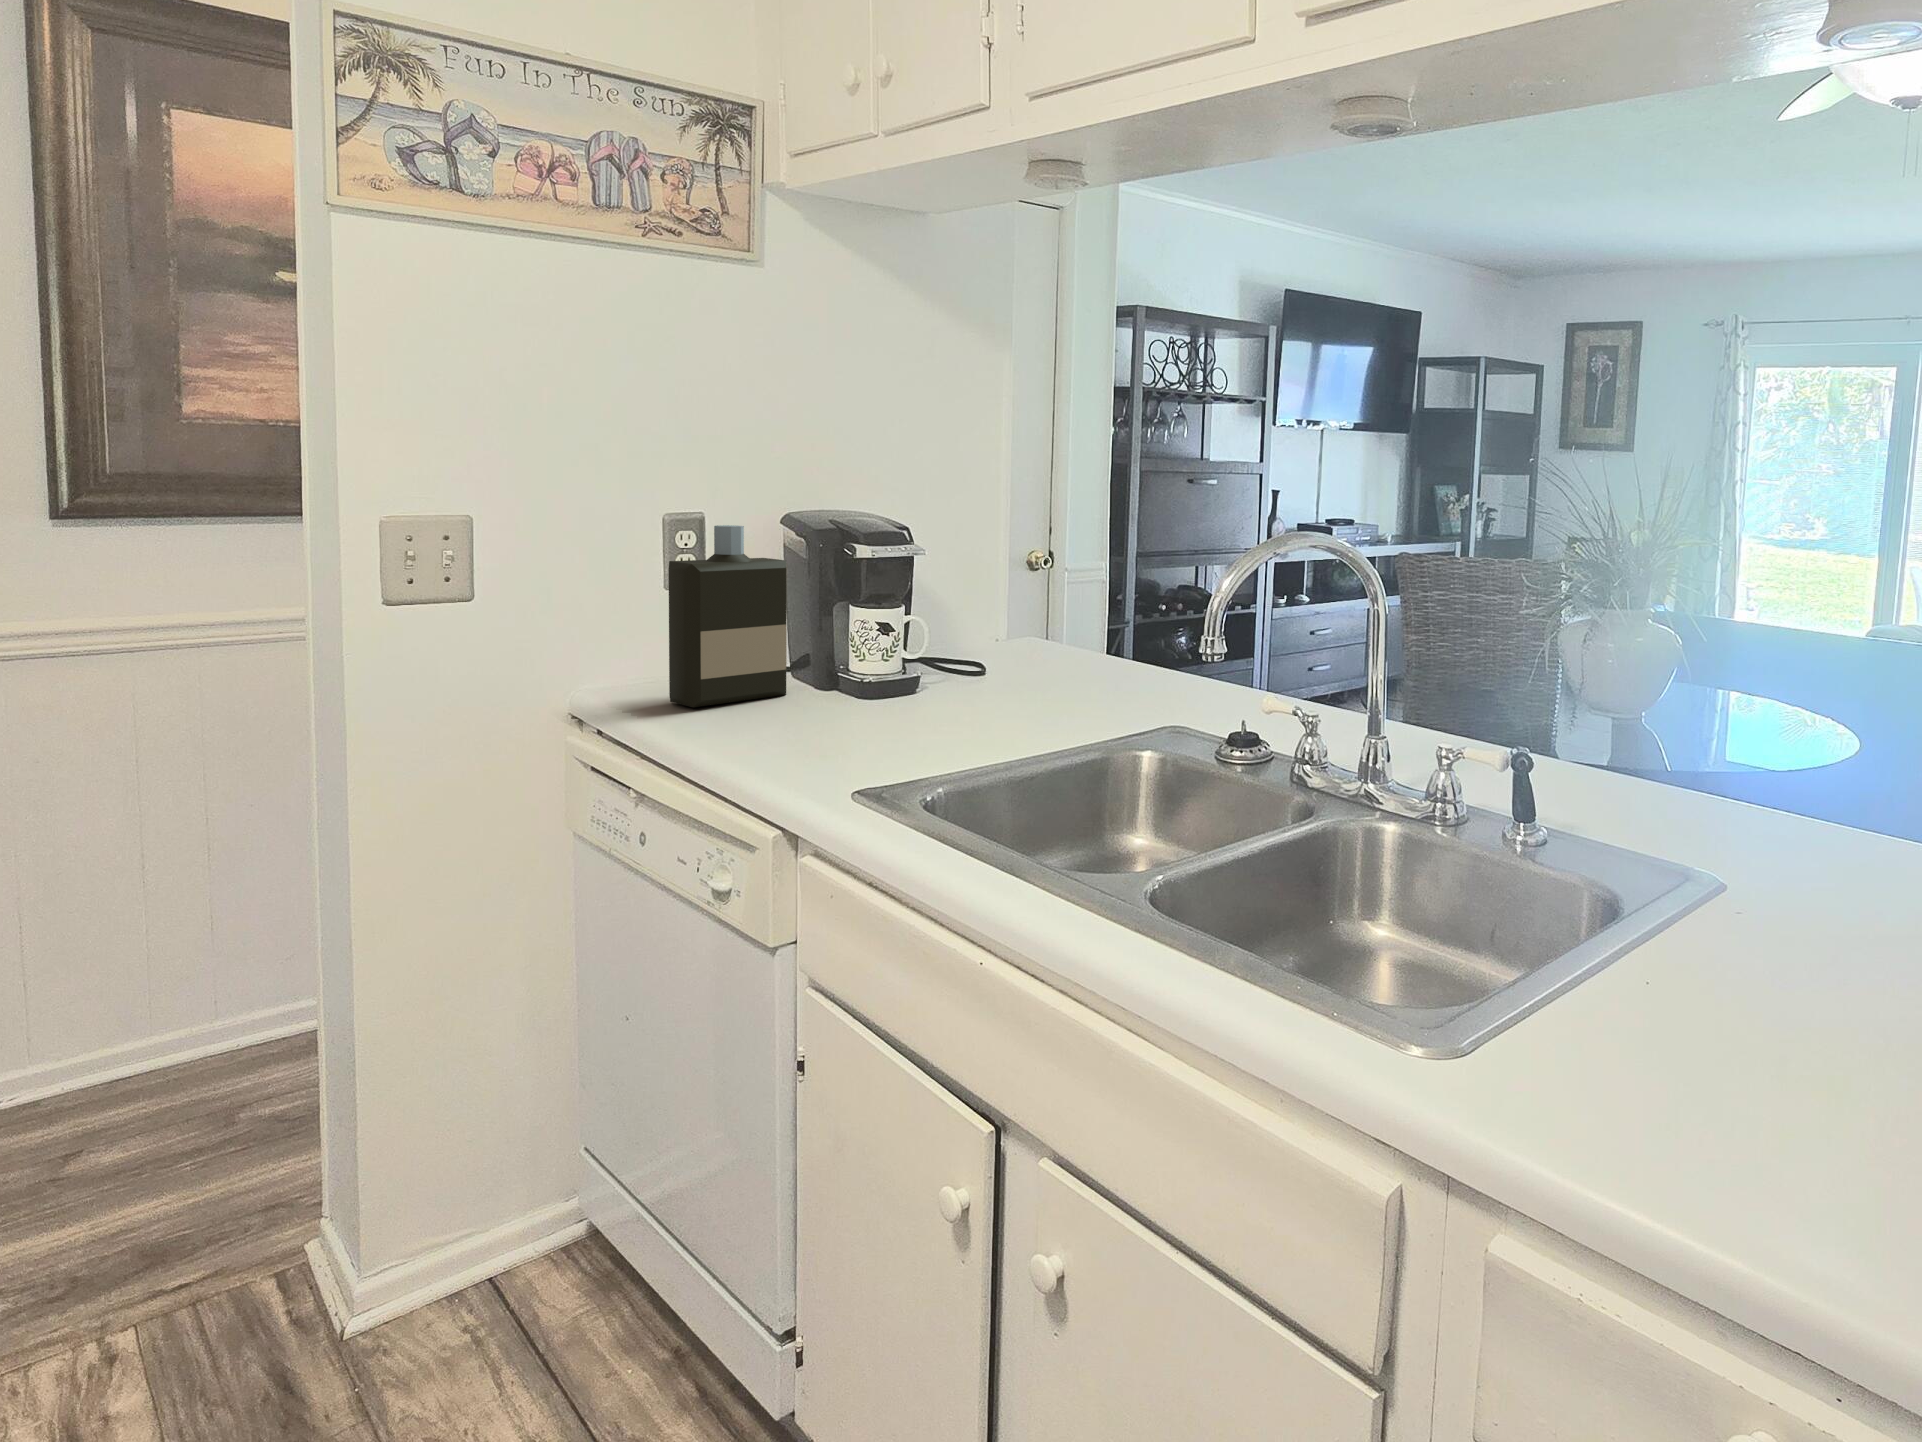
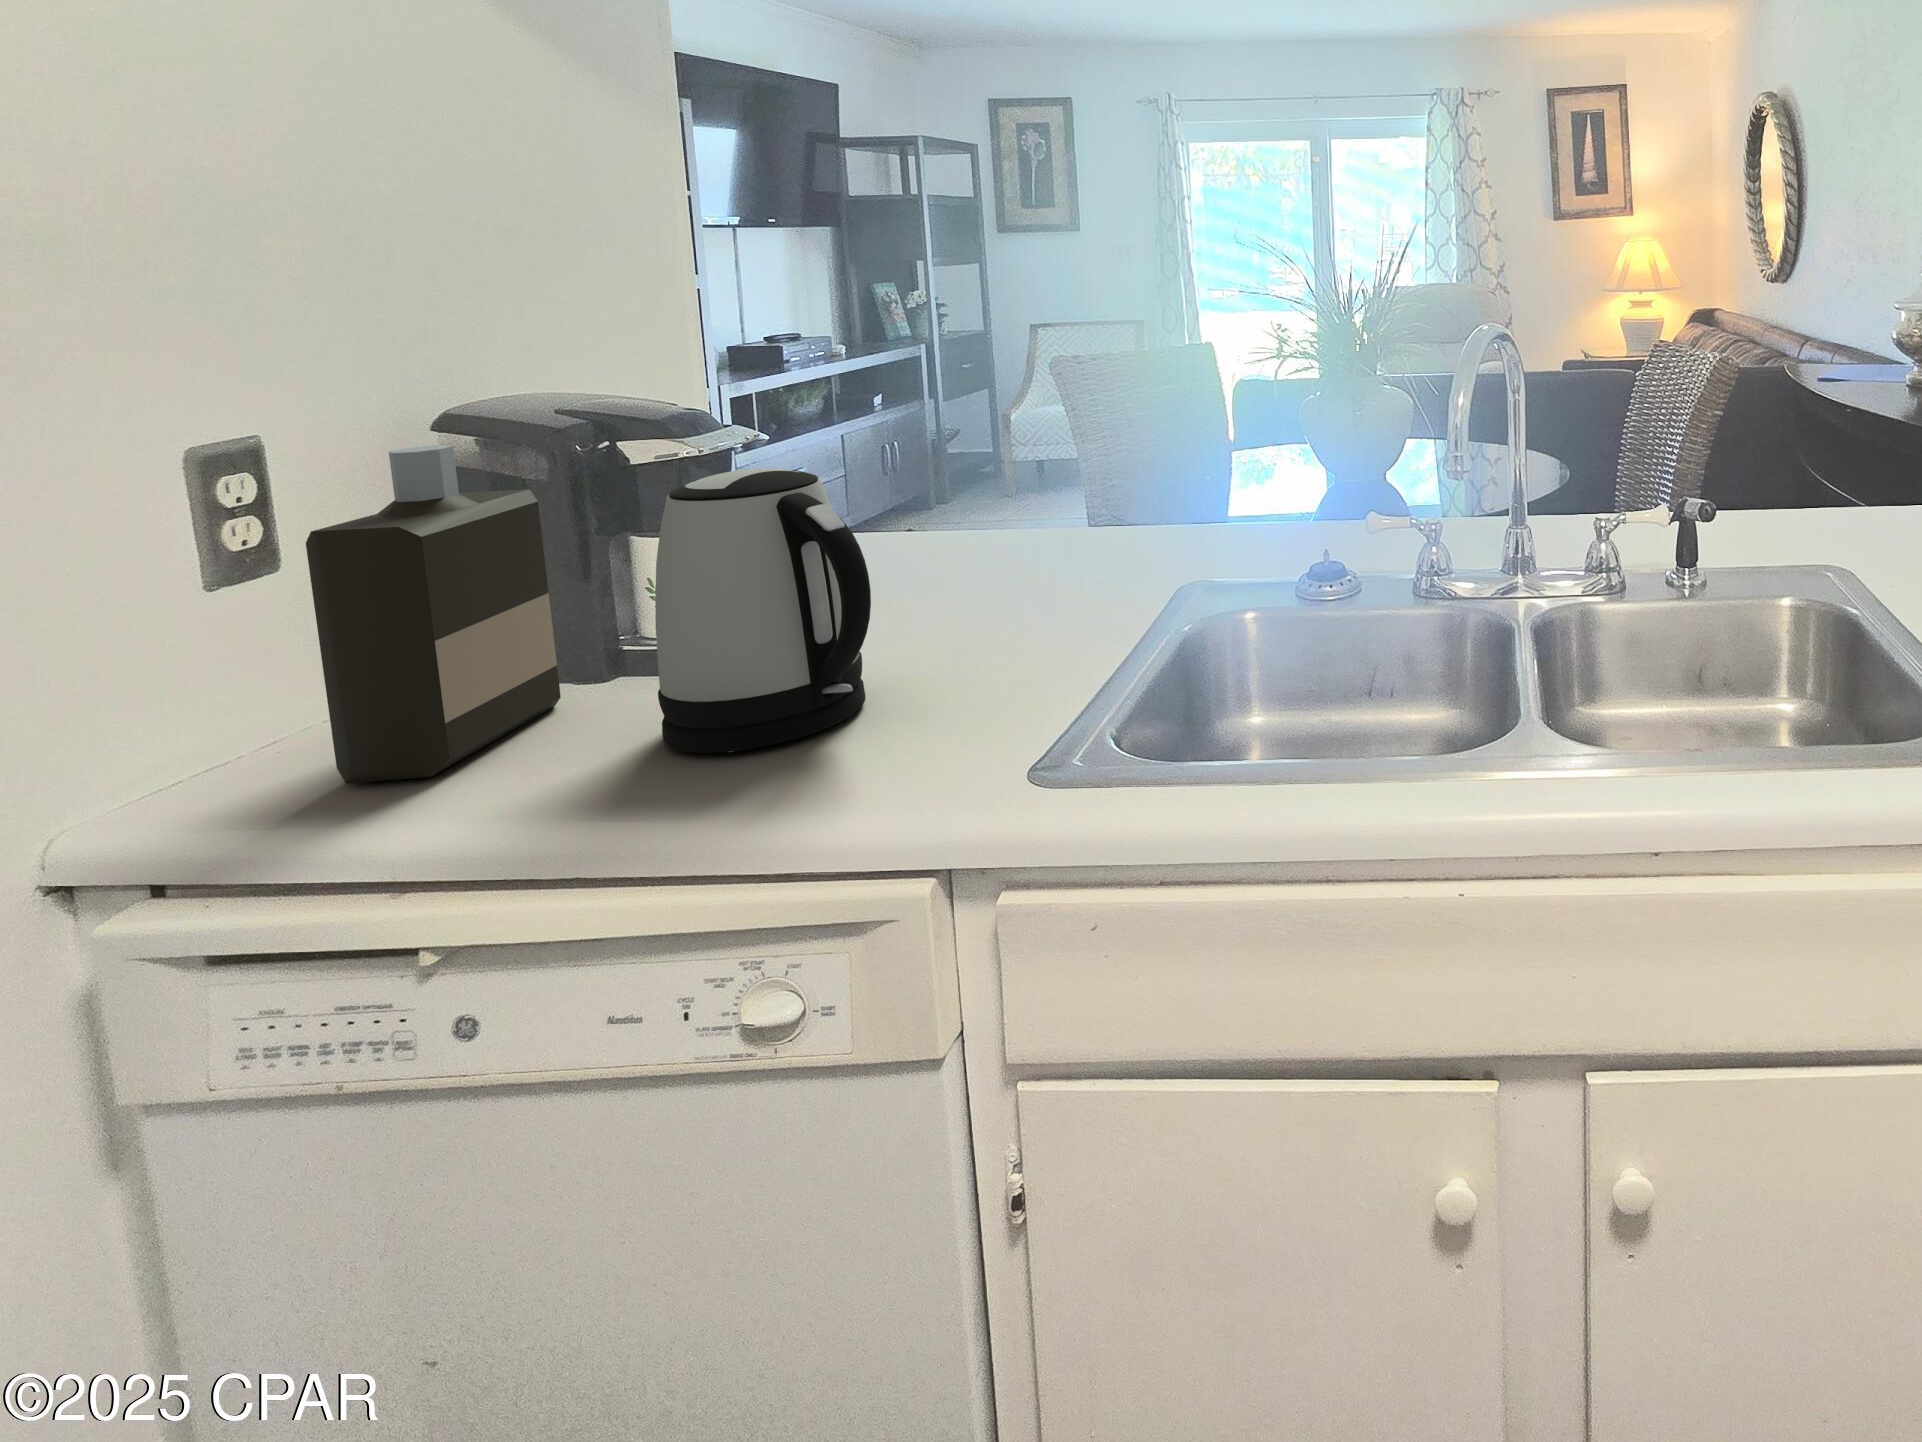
kettle: none [771,559,889,733] -> present [655,469,871,753]

